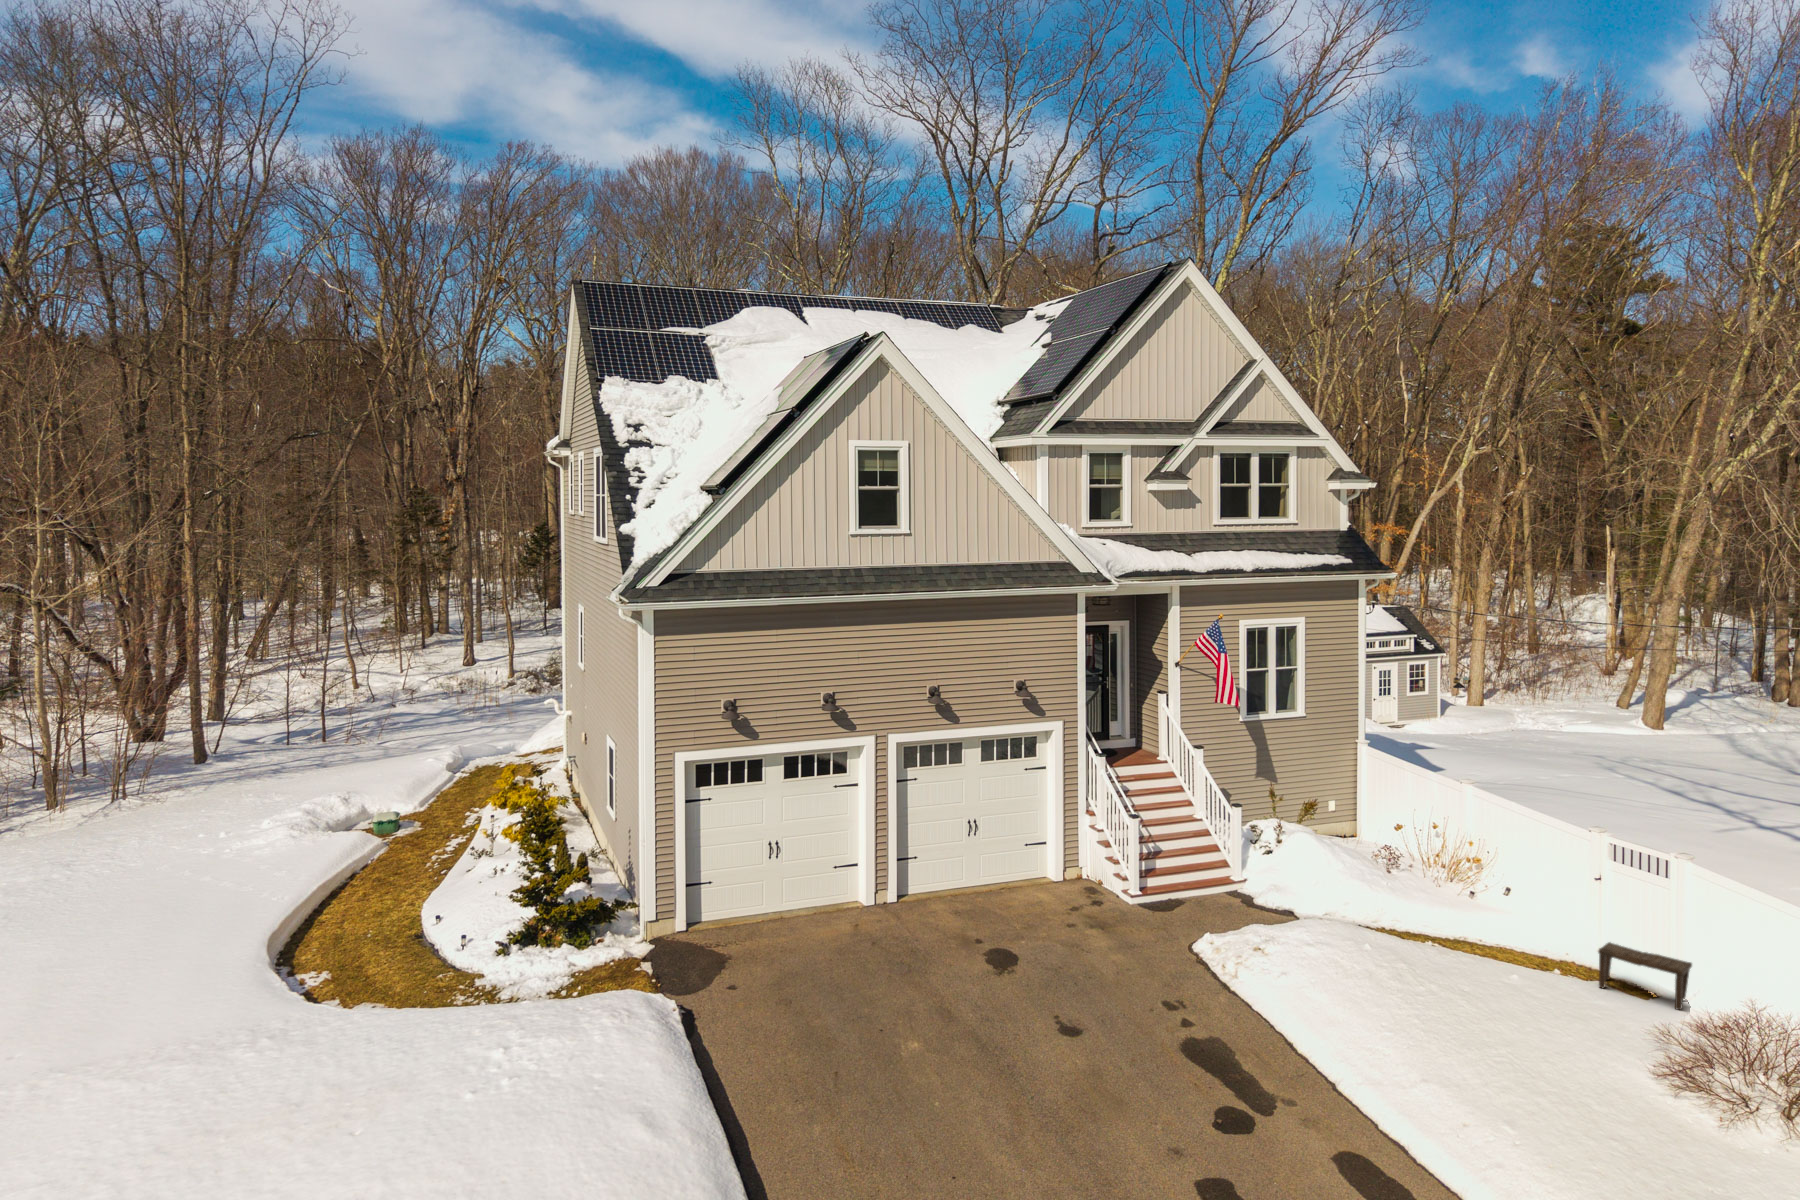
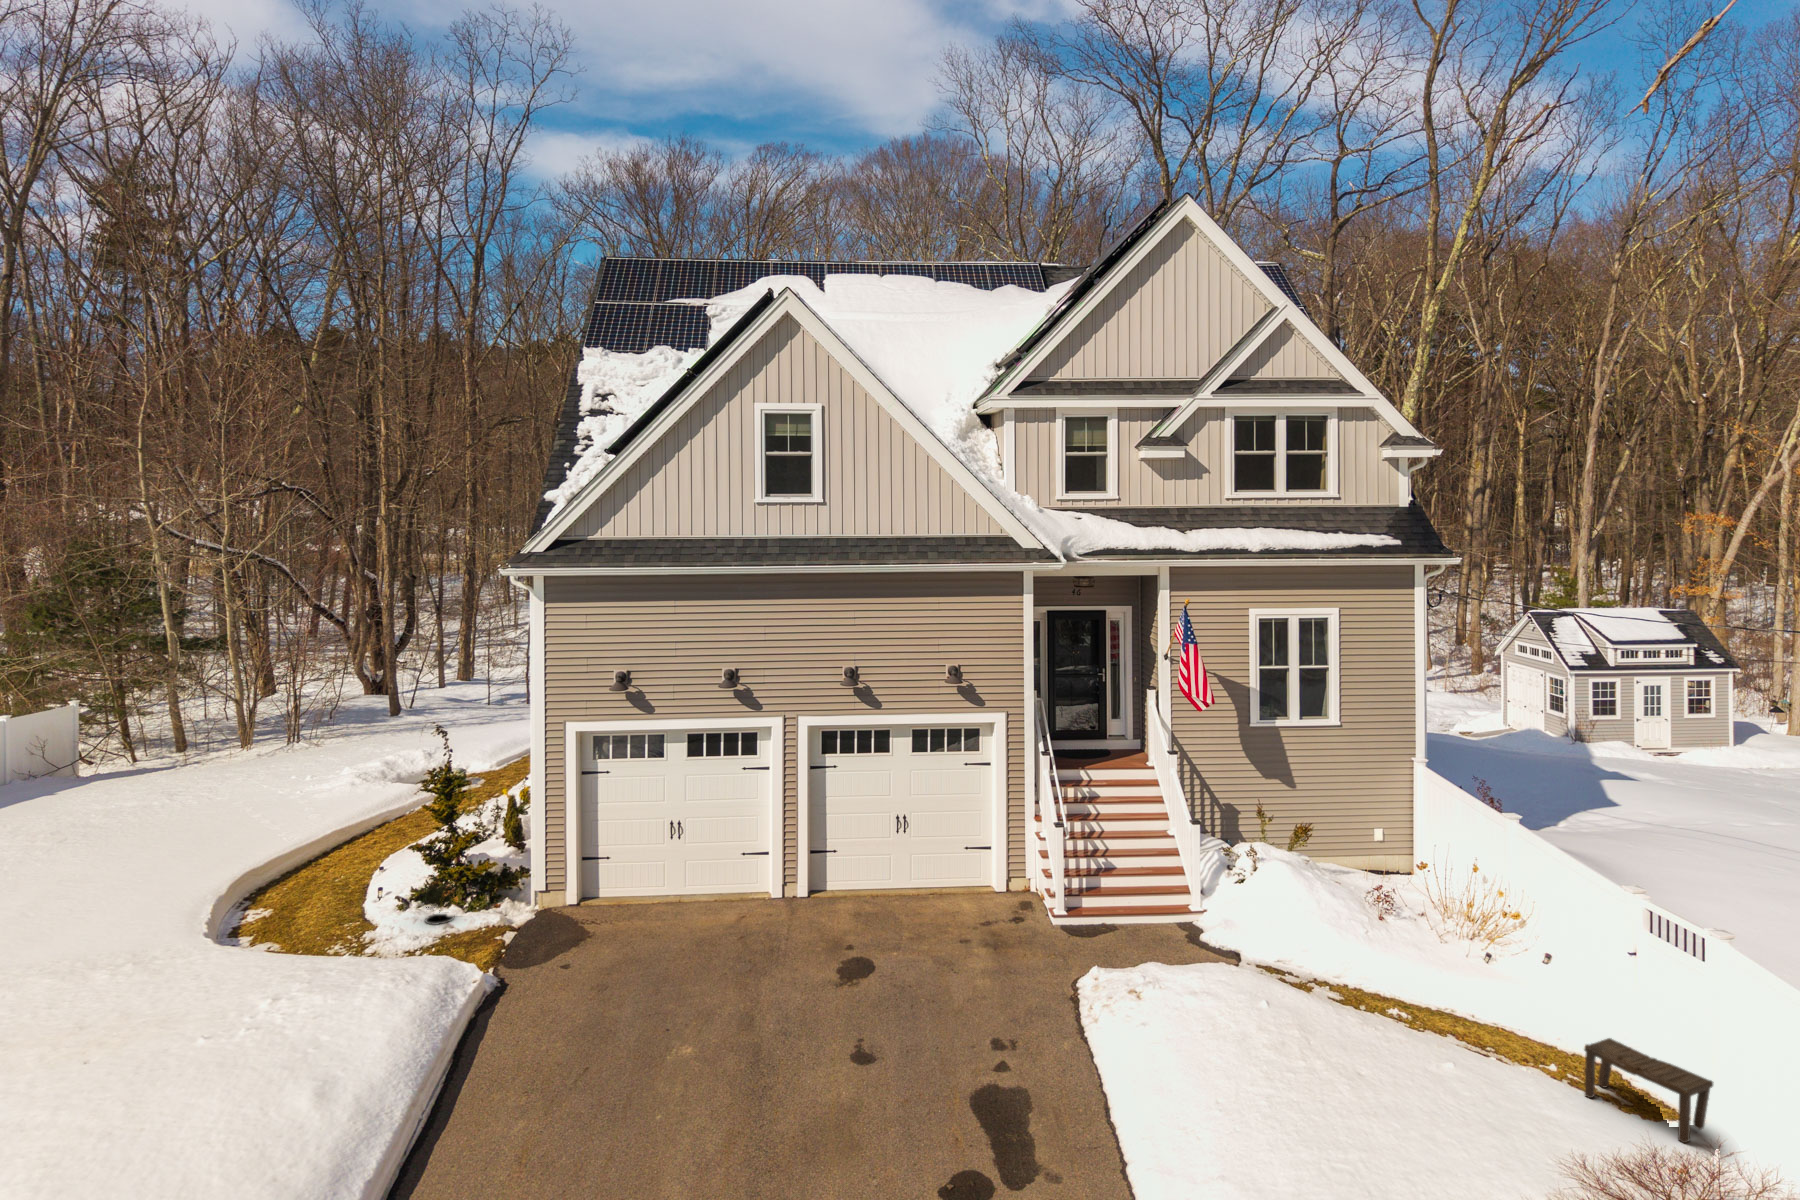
potted tree: none [541,913,573,965] -> present [424,875,455,925]

